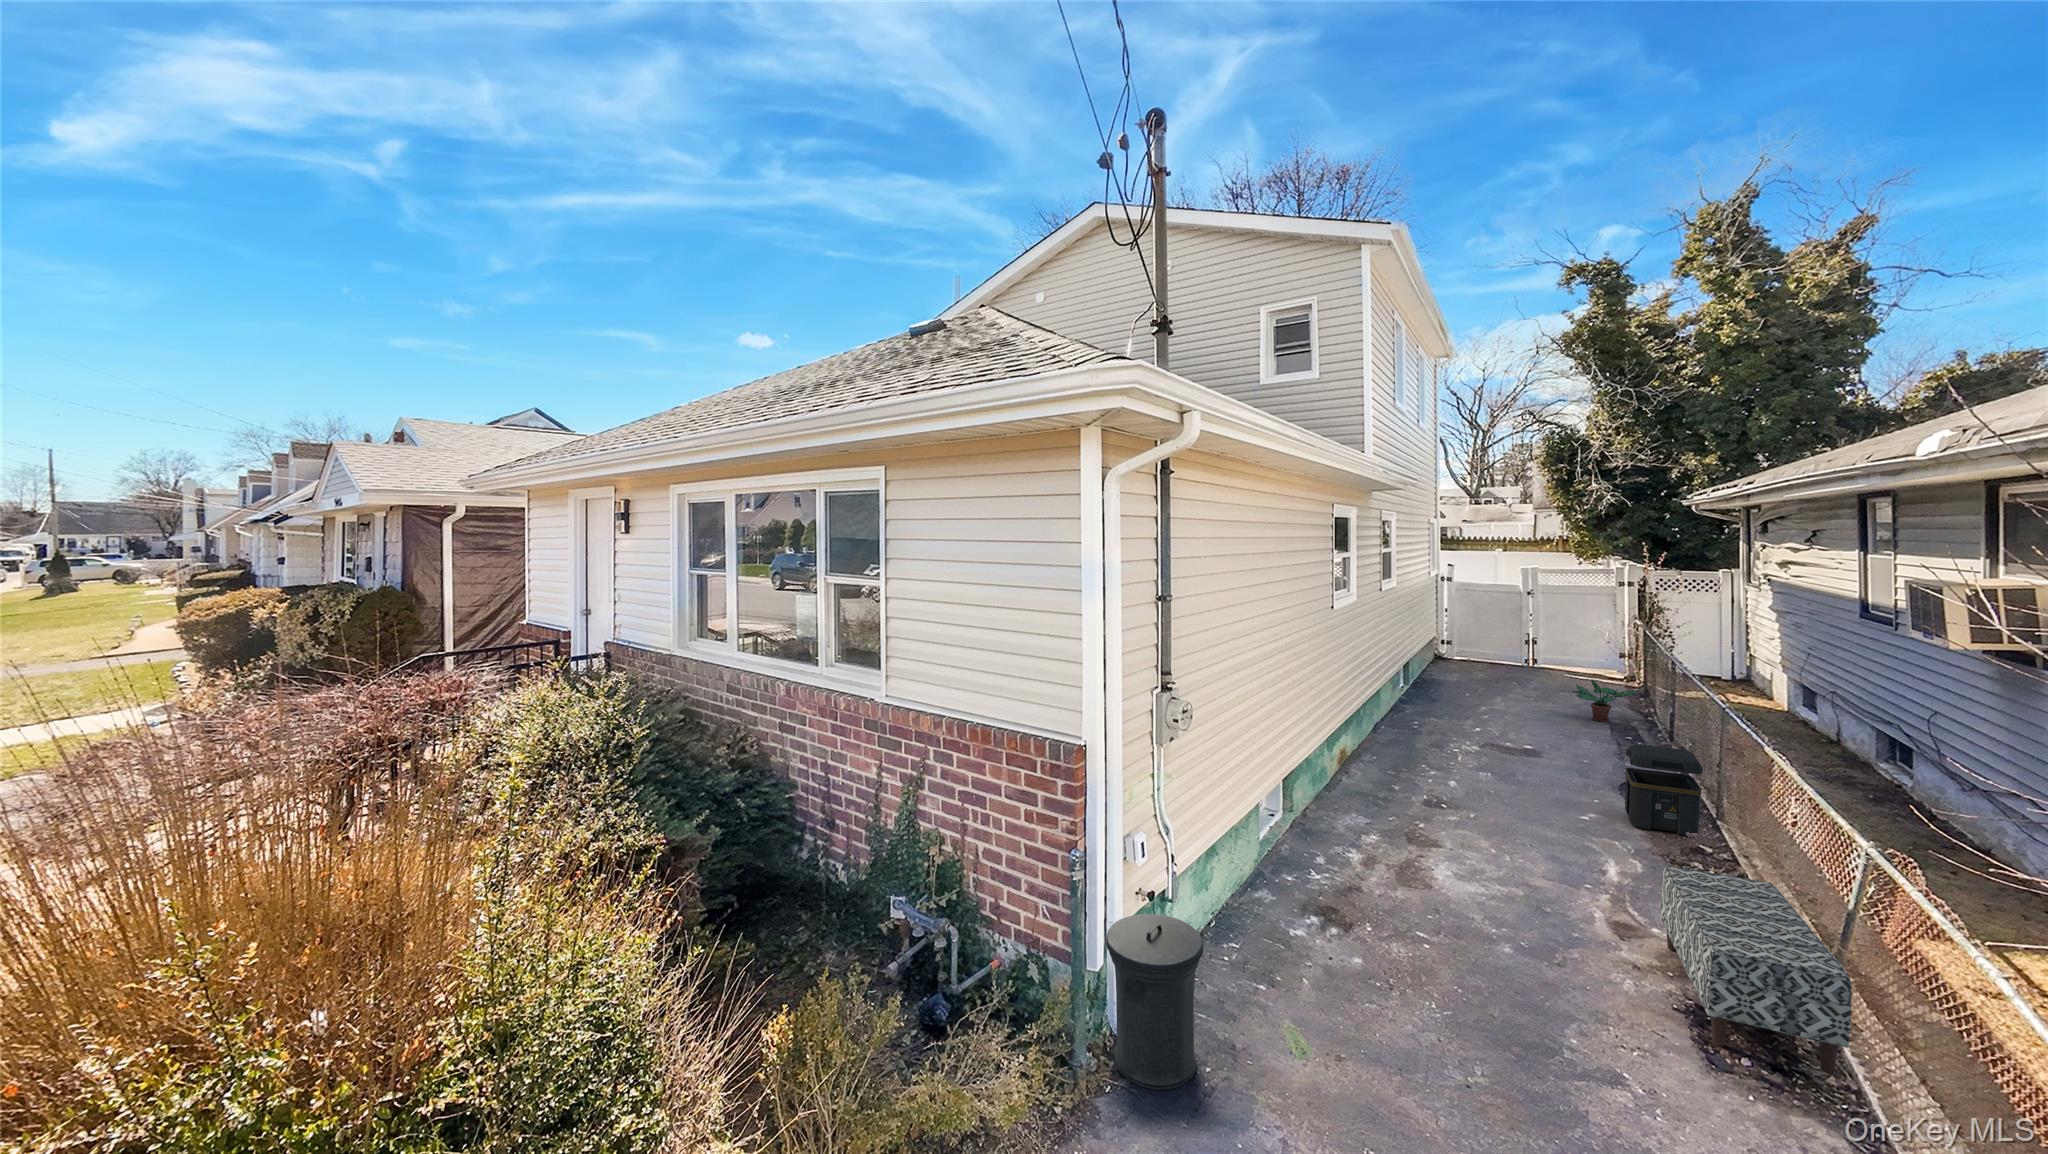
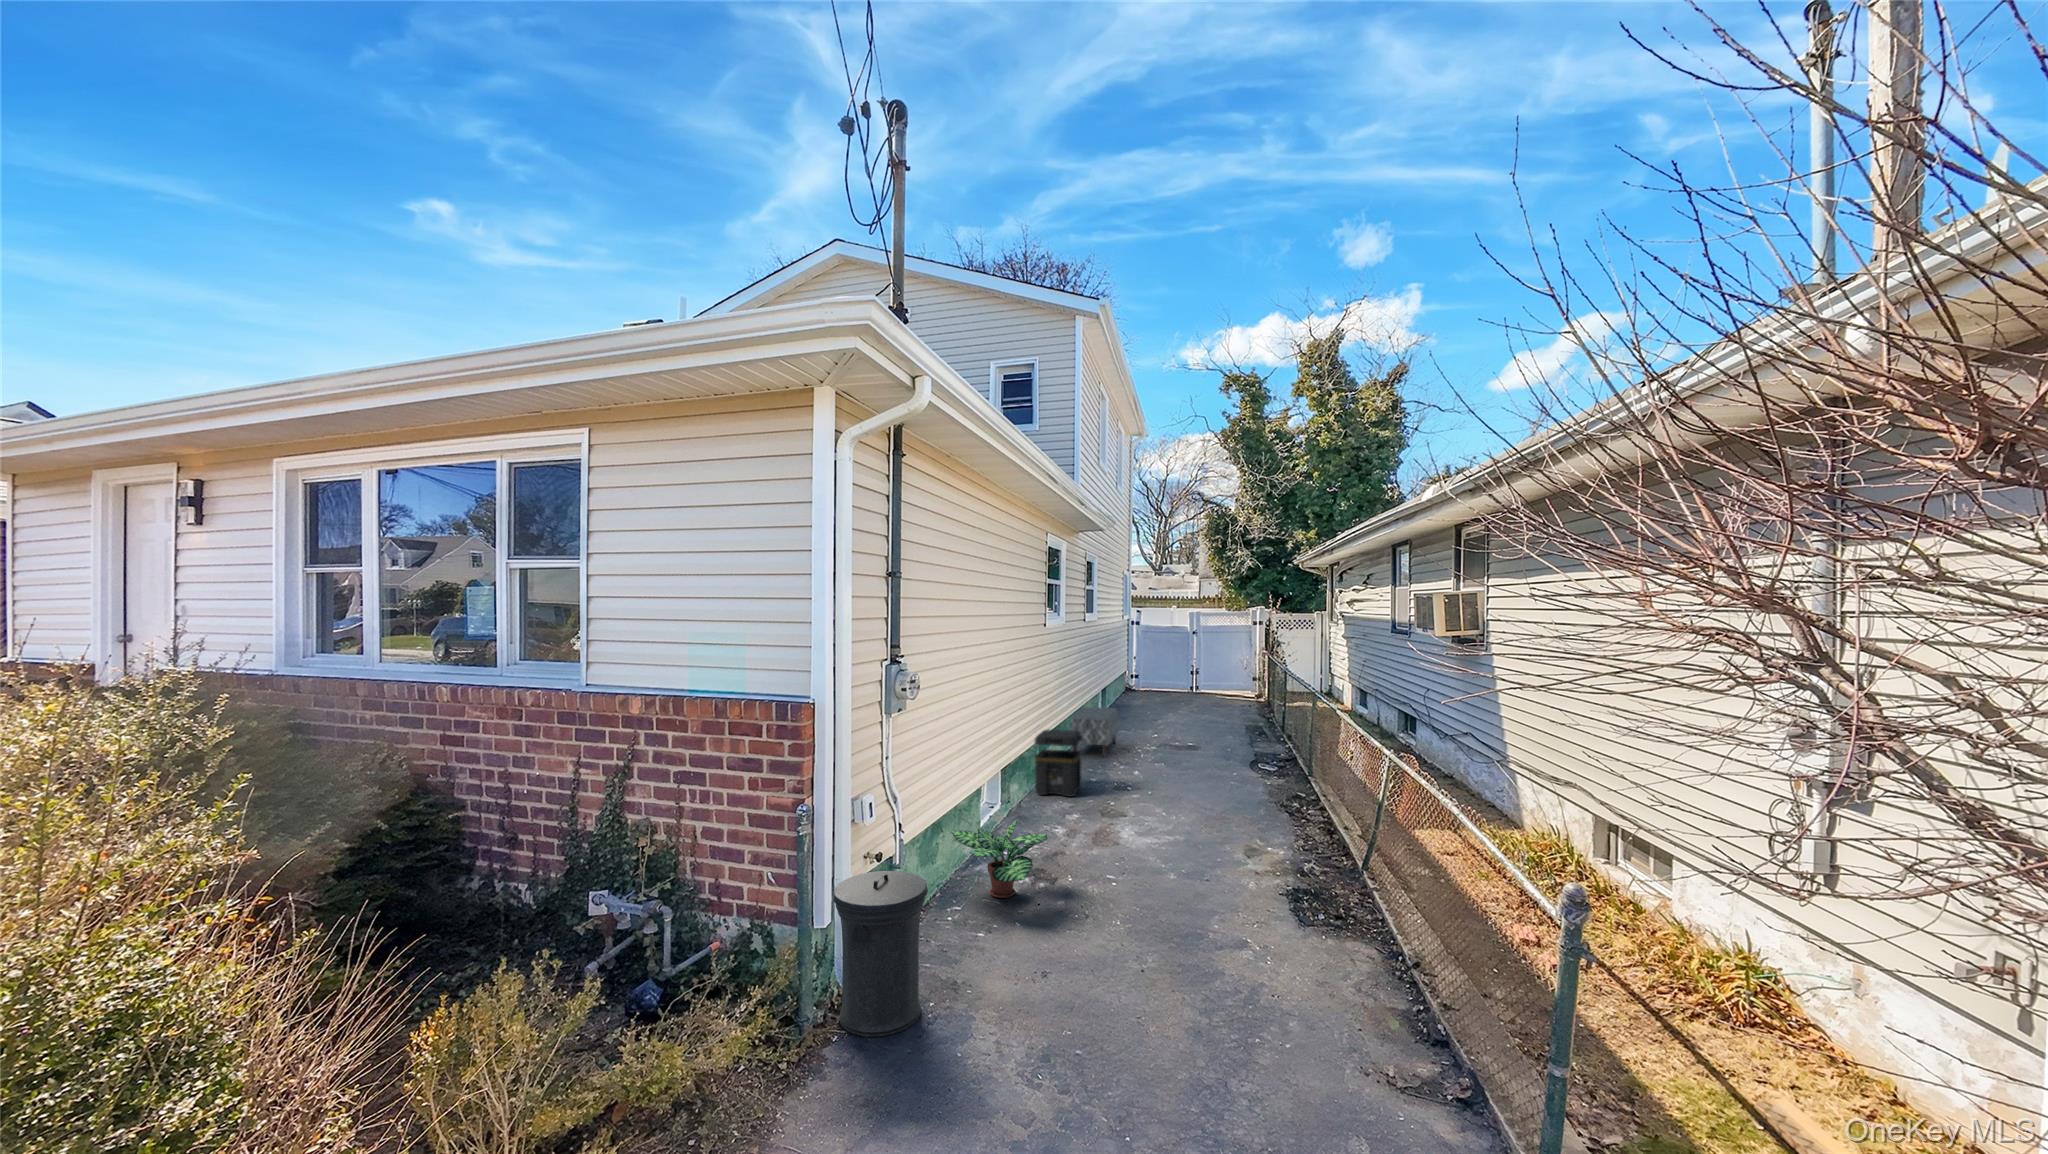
potted plant: present [1573,680,1638,722] -> present [951,820,1047,898]
toolbox: present [1625,744,1703,836] -> present [1034,730,1082,797]
bench: present [1660,866,1852,1074] -> present [1070,707,1118,757]

